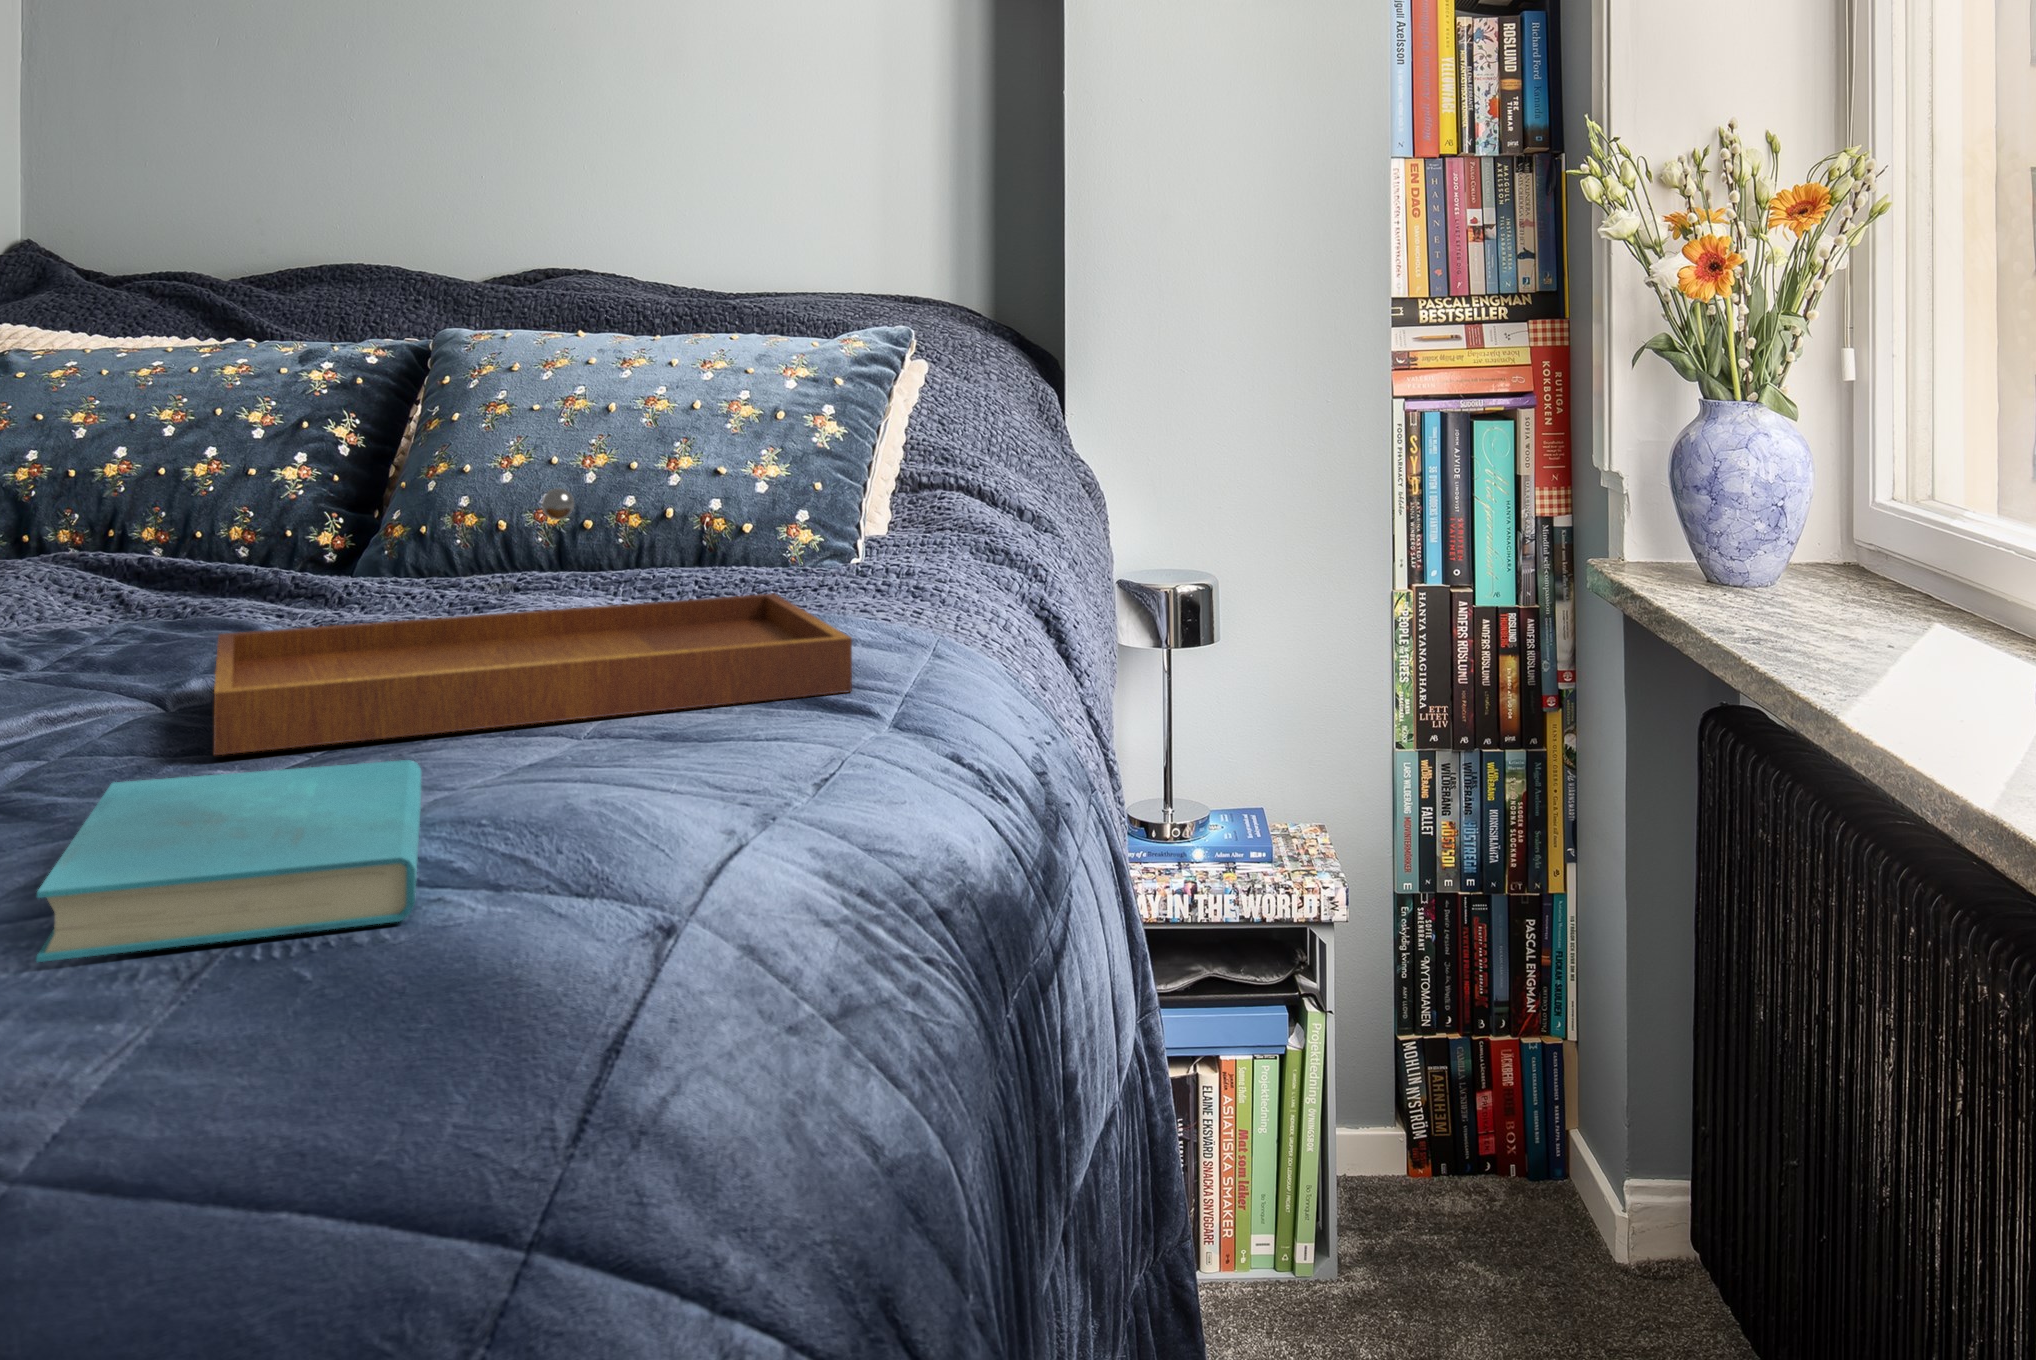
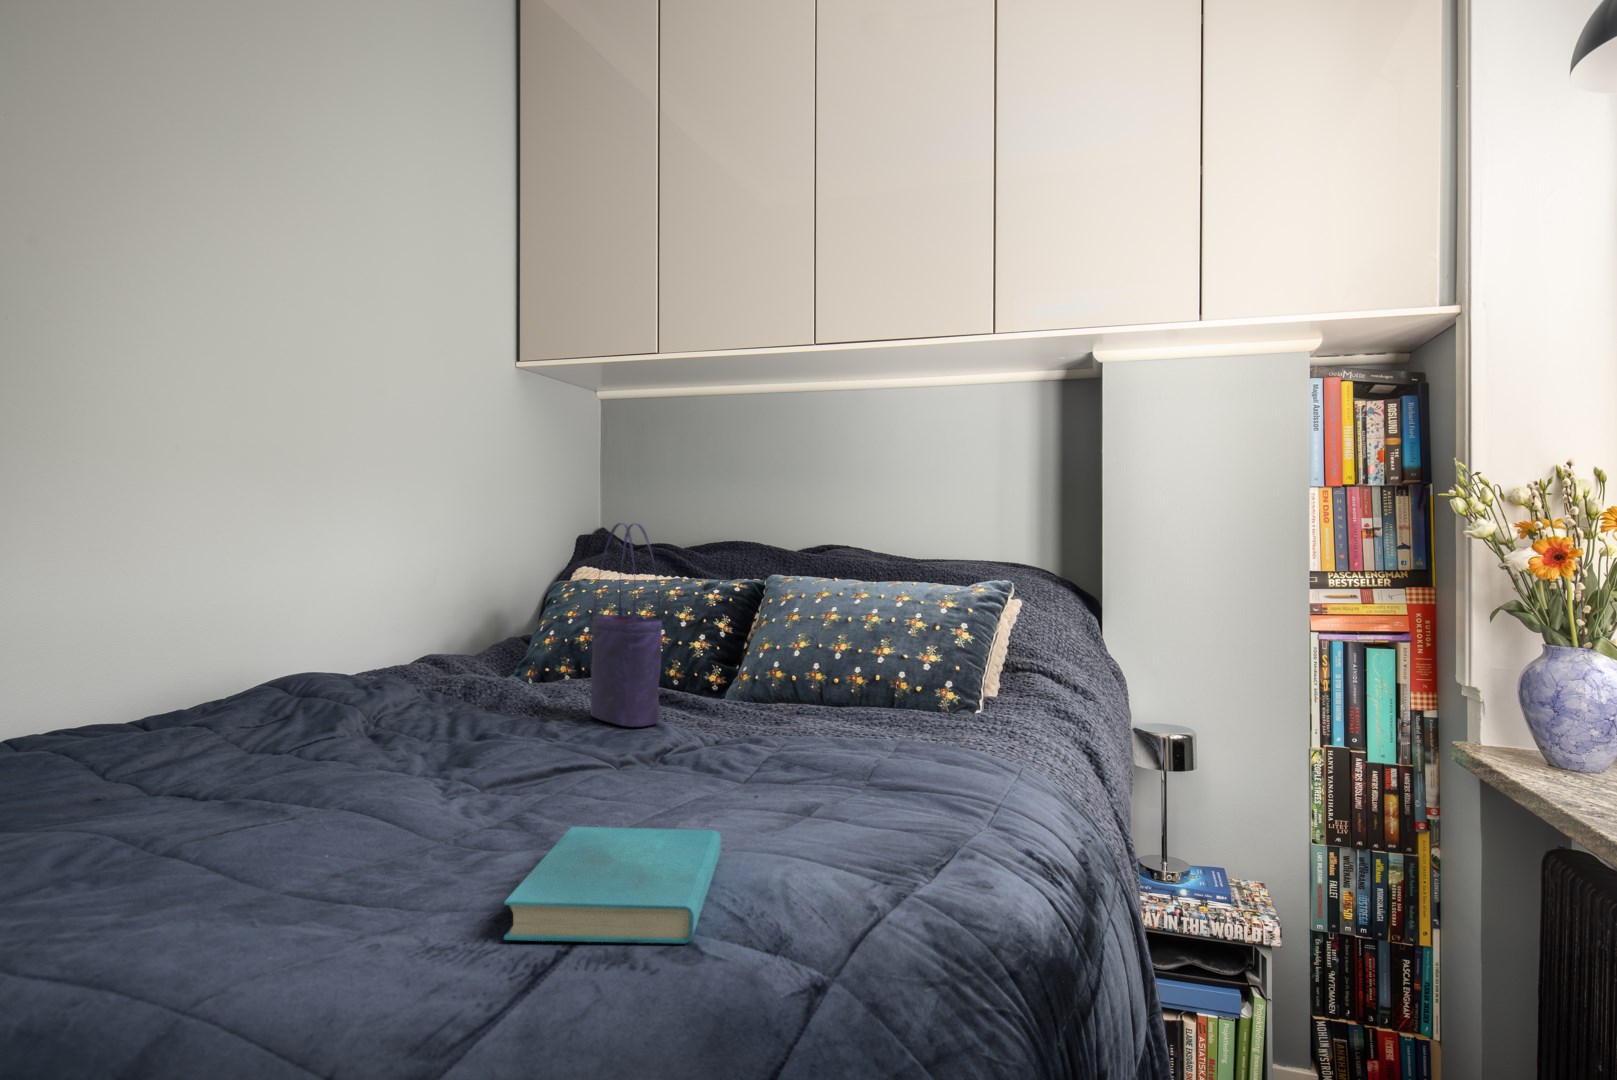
tote bag: none [29,208,205,634] -> present [591,523,662,727]
tray: present [214,488,852,755] -> none [635,673,968,807]

